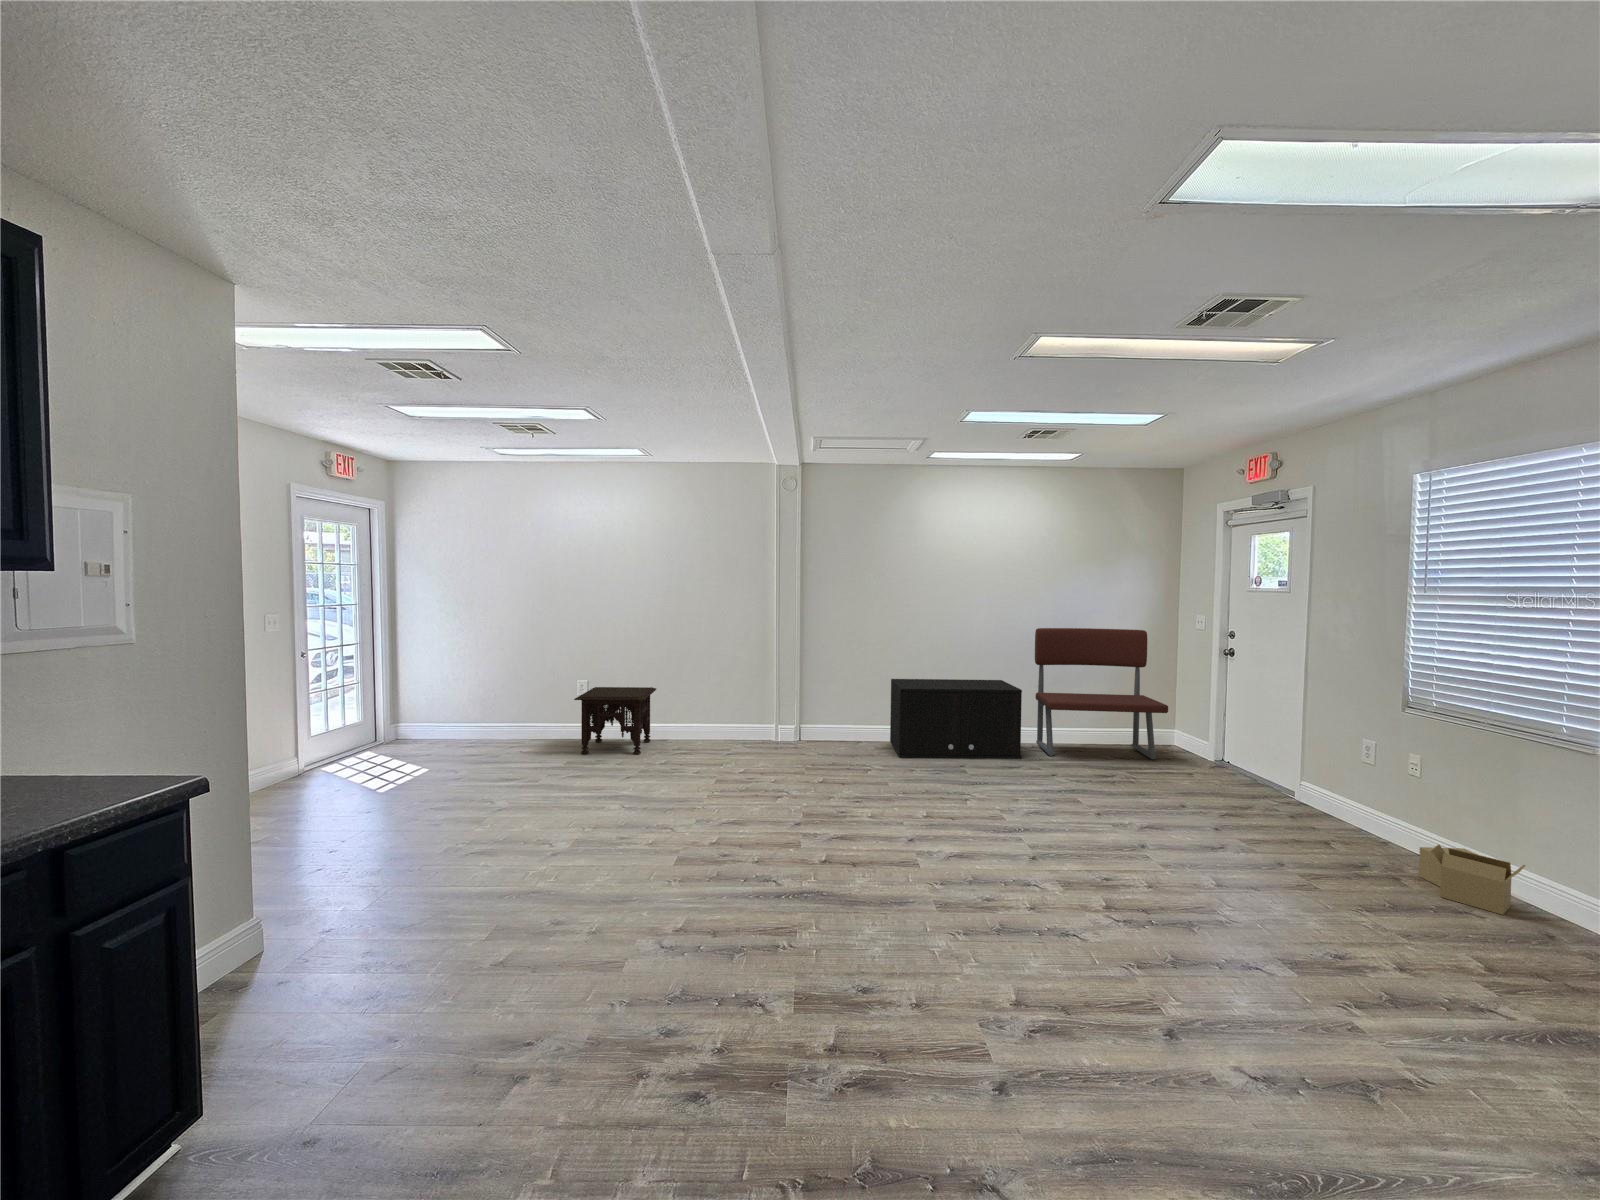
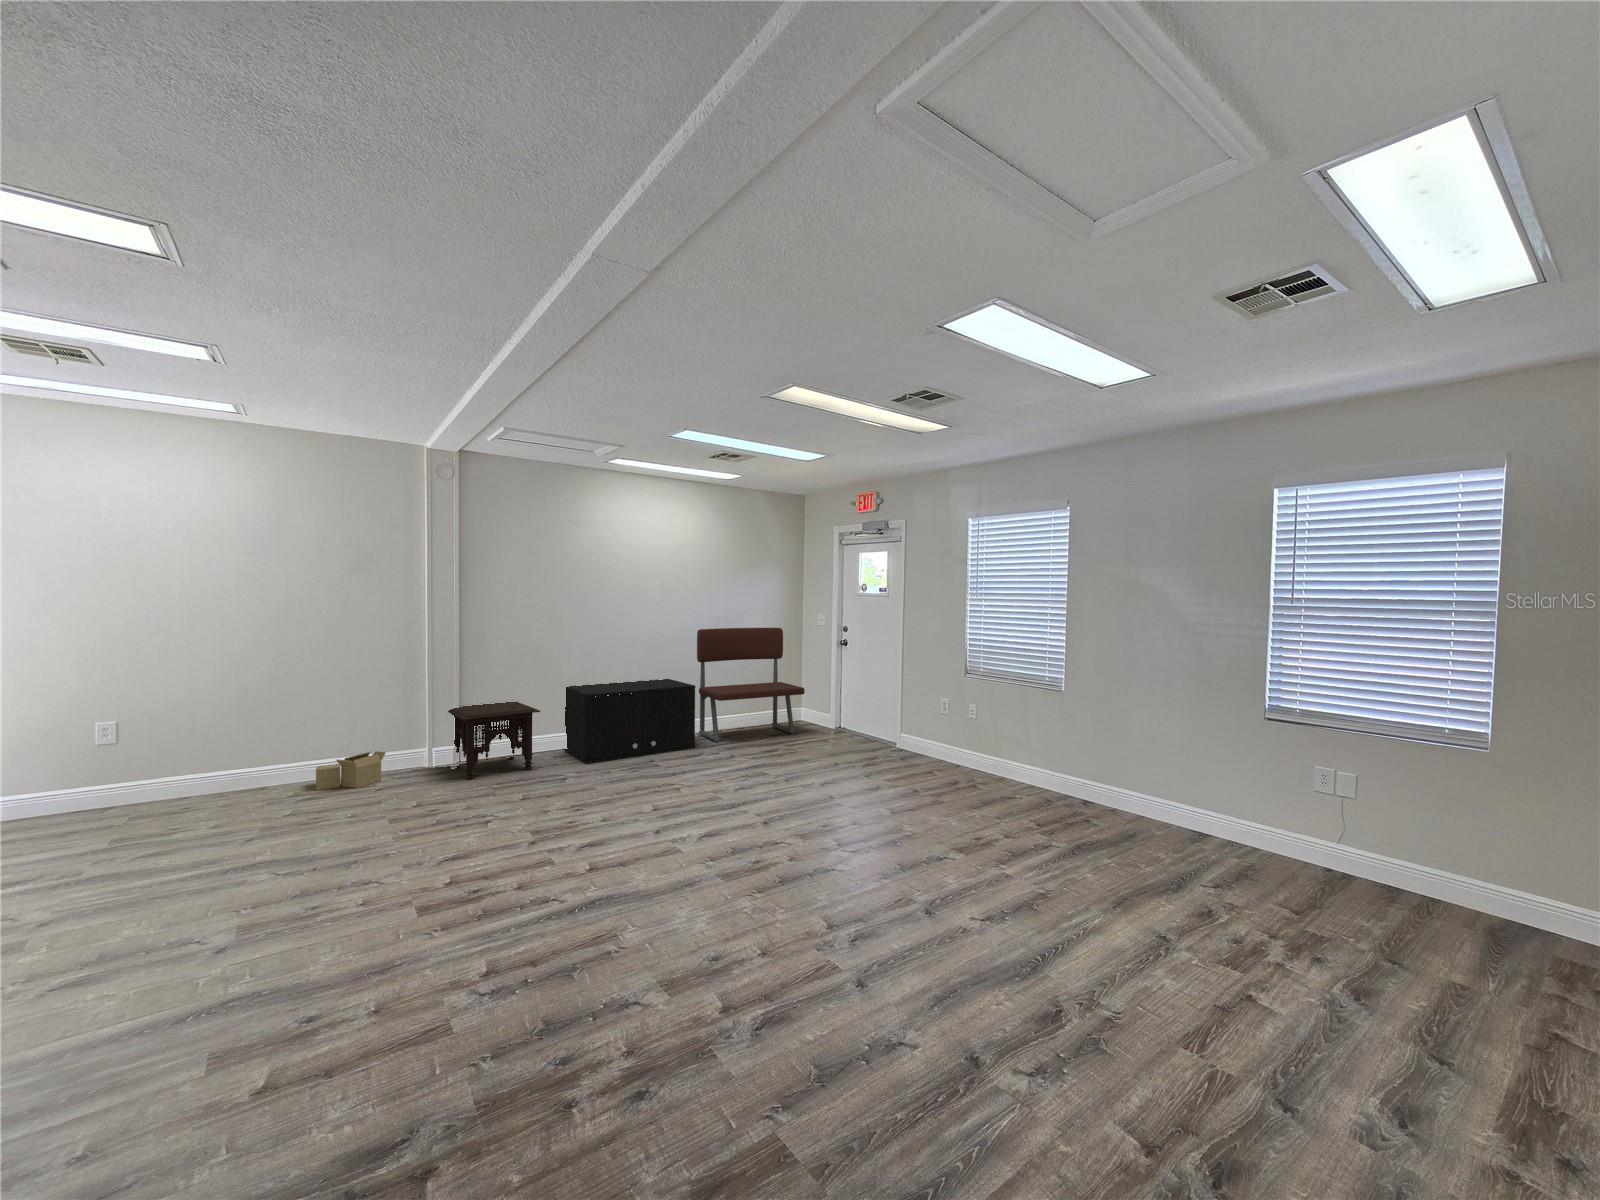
side table: present [574,687,656,755] -> present [448,702,540,780]
cardboard box: present [1419,844,1525,915] -> present [316,751,386,790]

